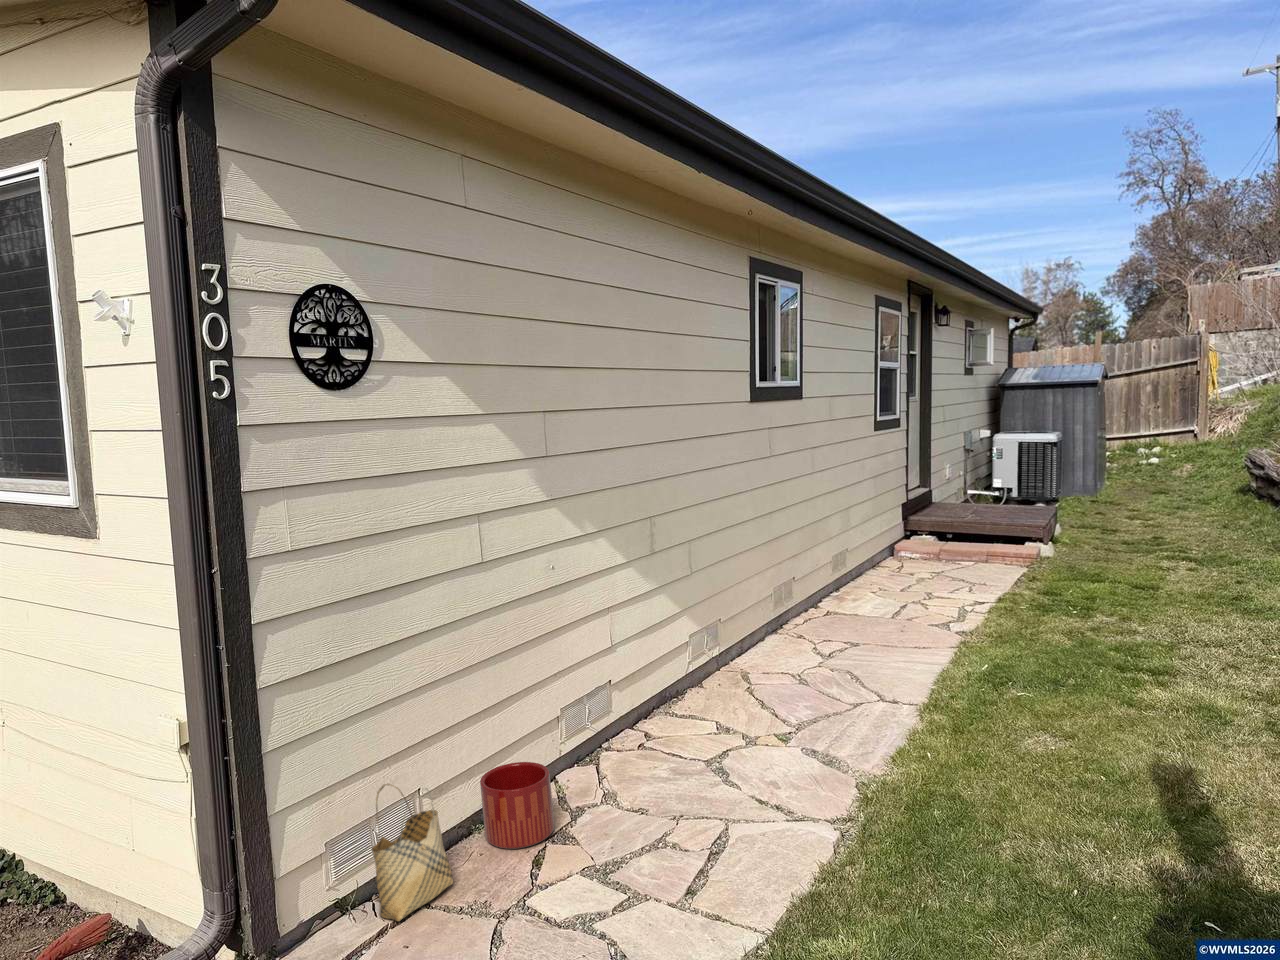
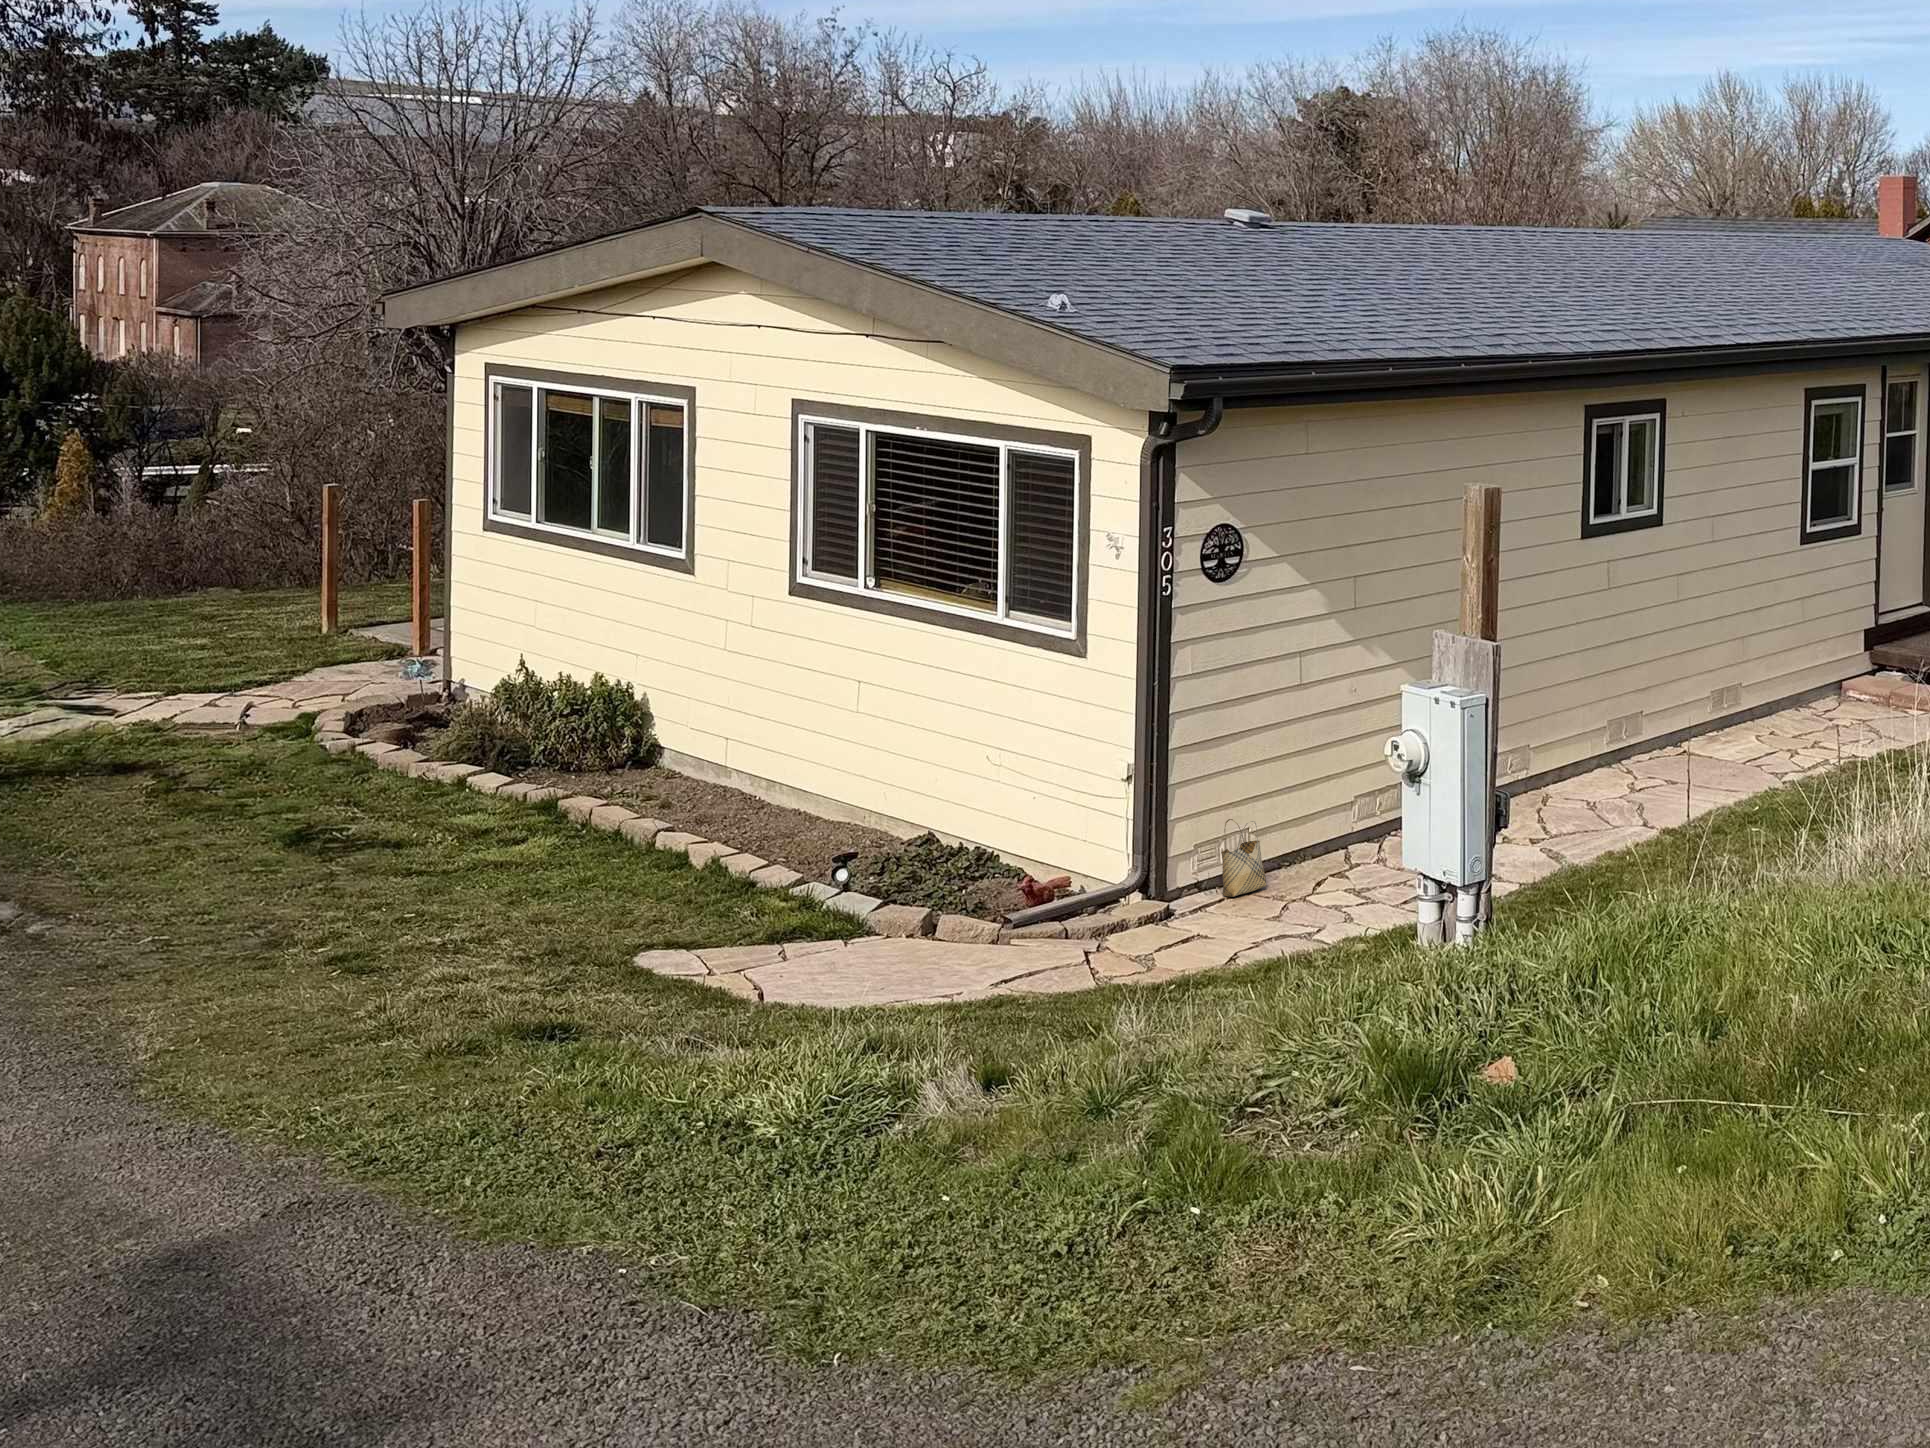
planter: present [480,762,554,849] -> none [1288,826,1335,878]

